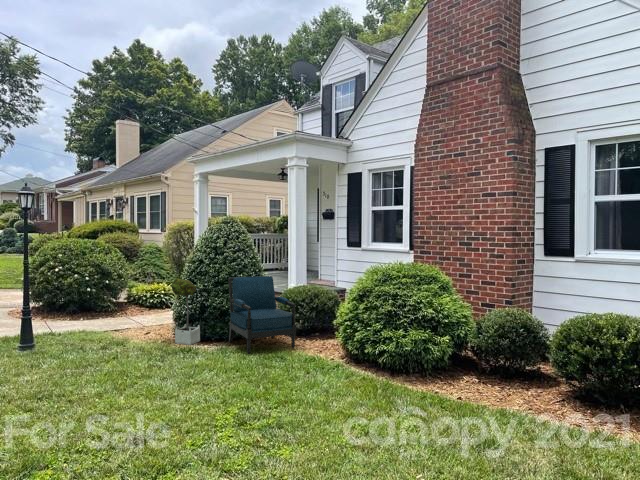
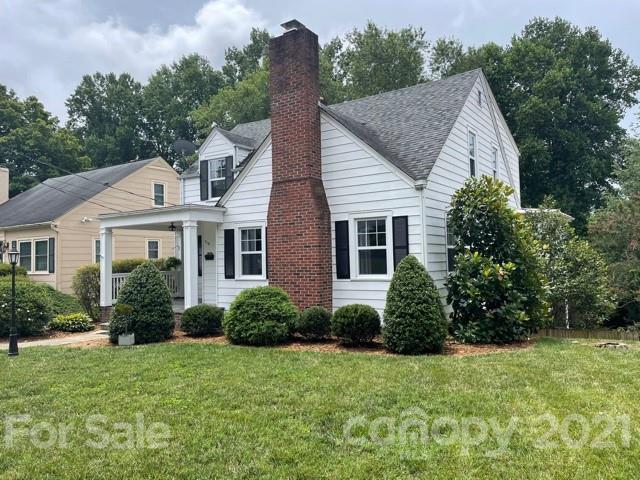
chair: present [228,276,296,354] -> none [152,300,199,346]

